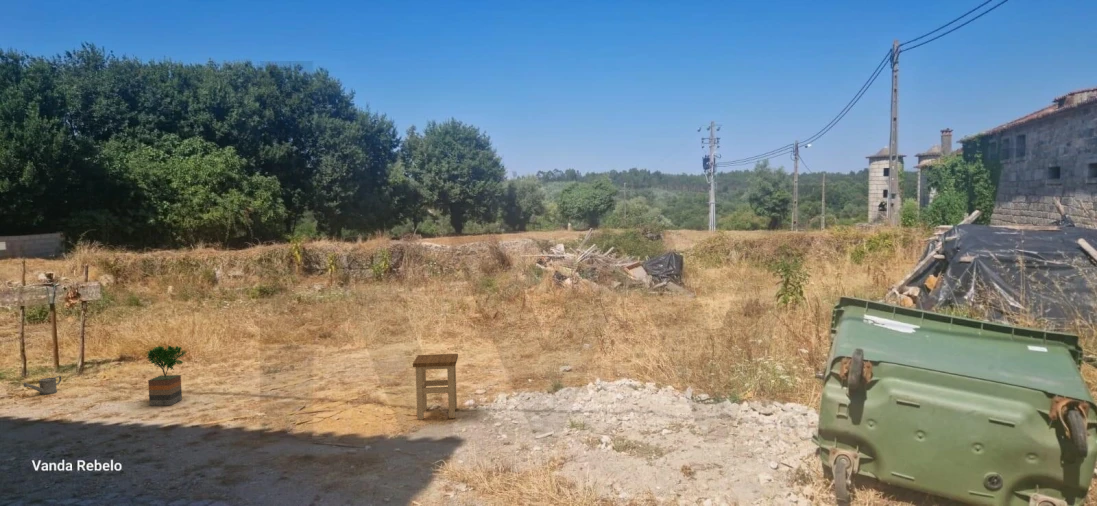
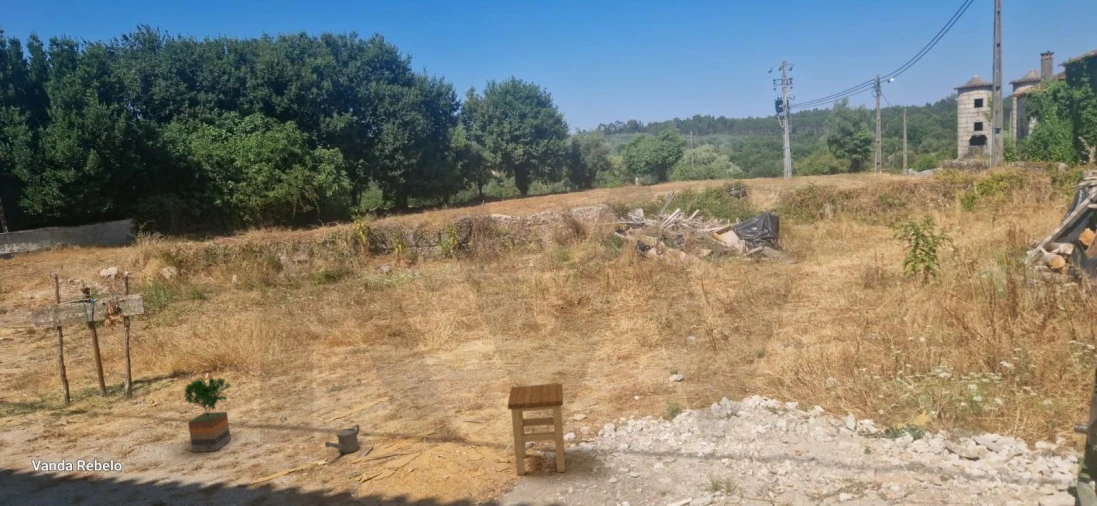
watering can: present [23,376,61,395] -> present [325,425,359,453]

